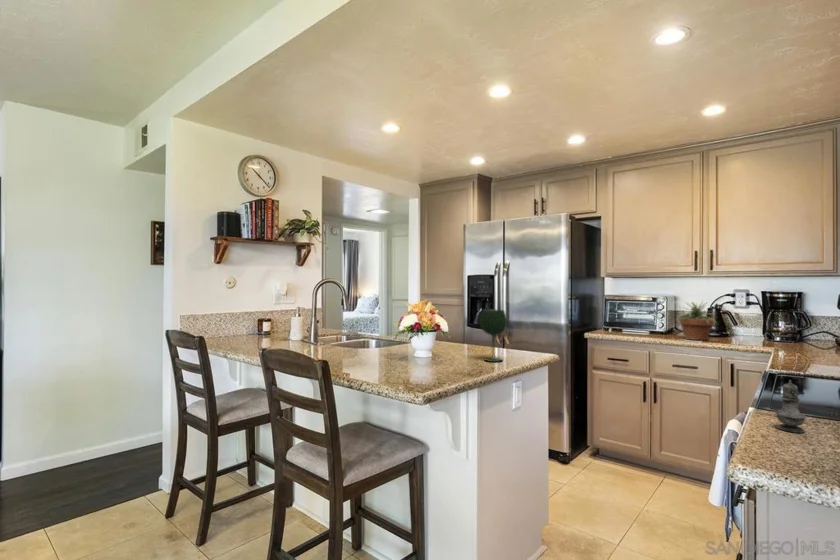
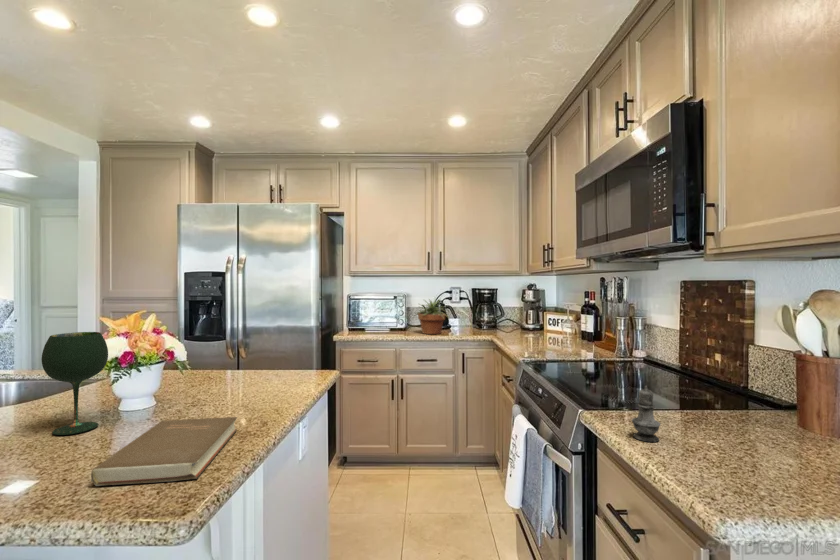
wine glass: present [480,310,507,362] -> present [41,332,108,435]
book: none [395,360,466,384] -> present [91,417,237,486]

